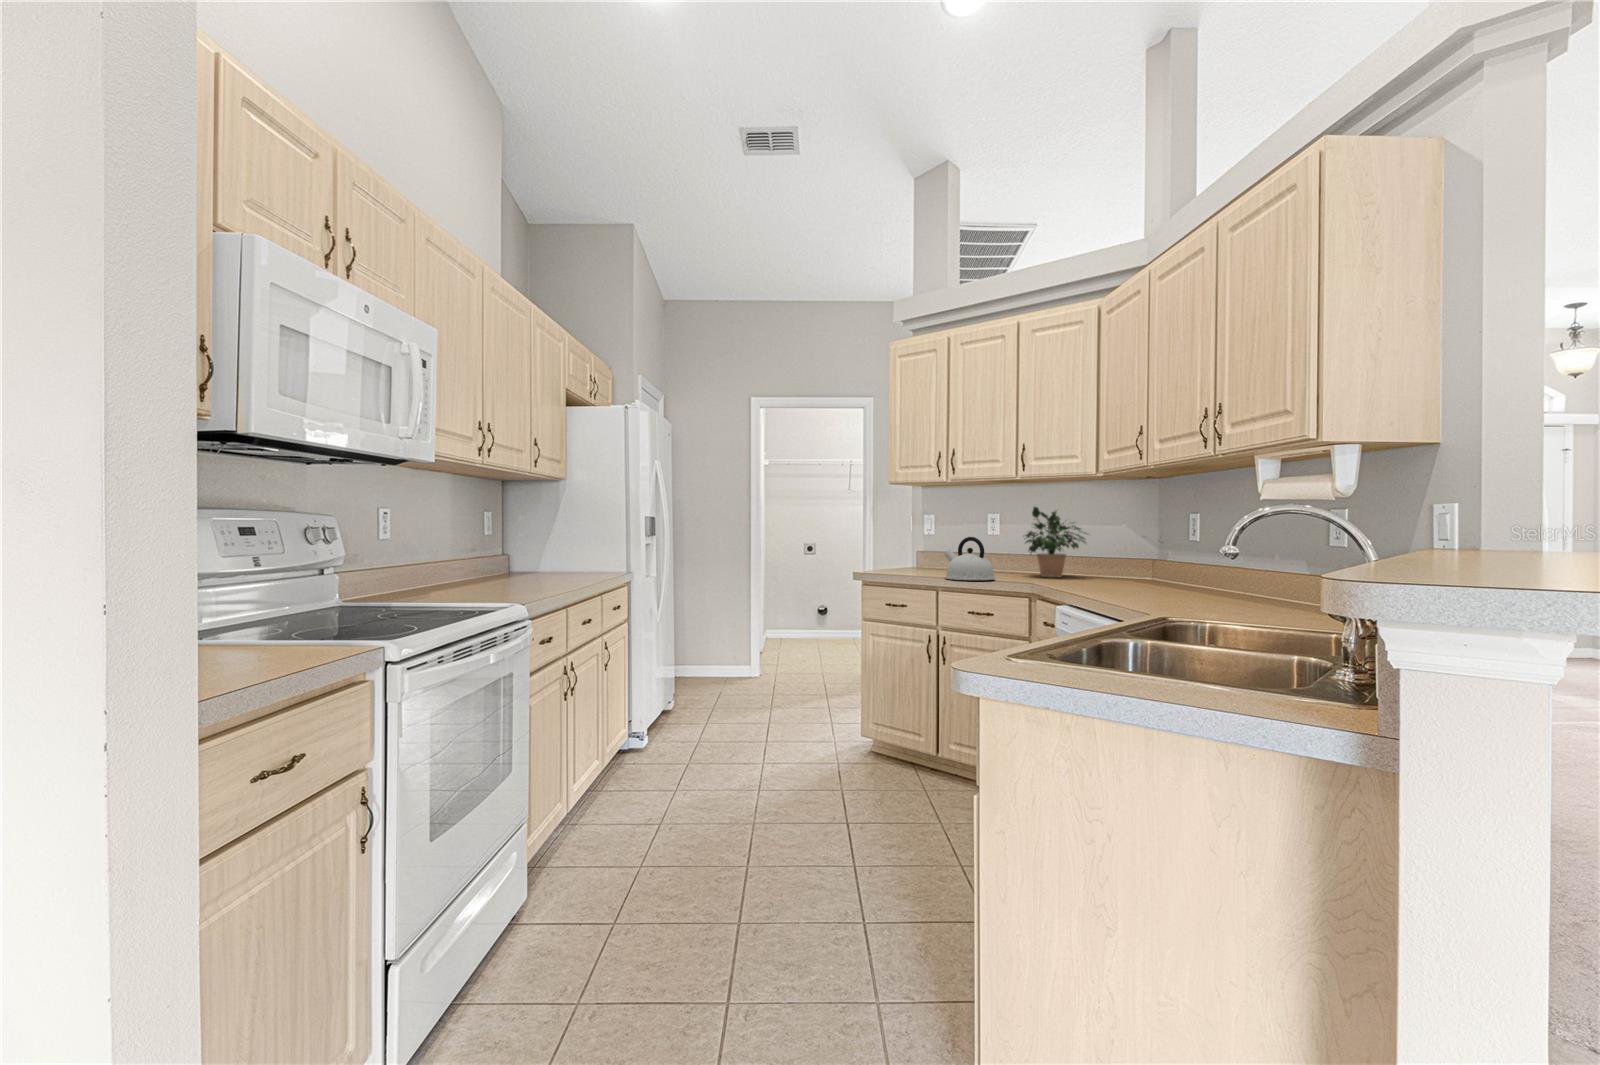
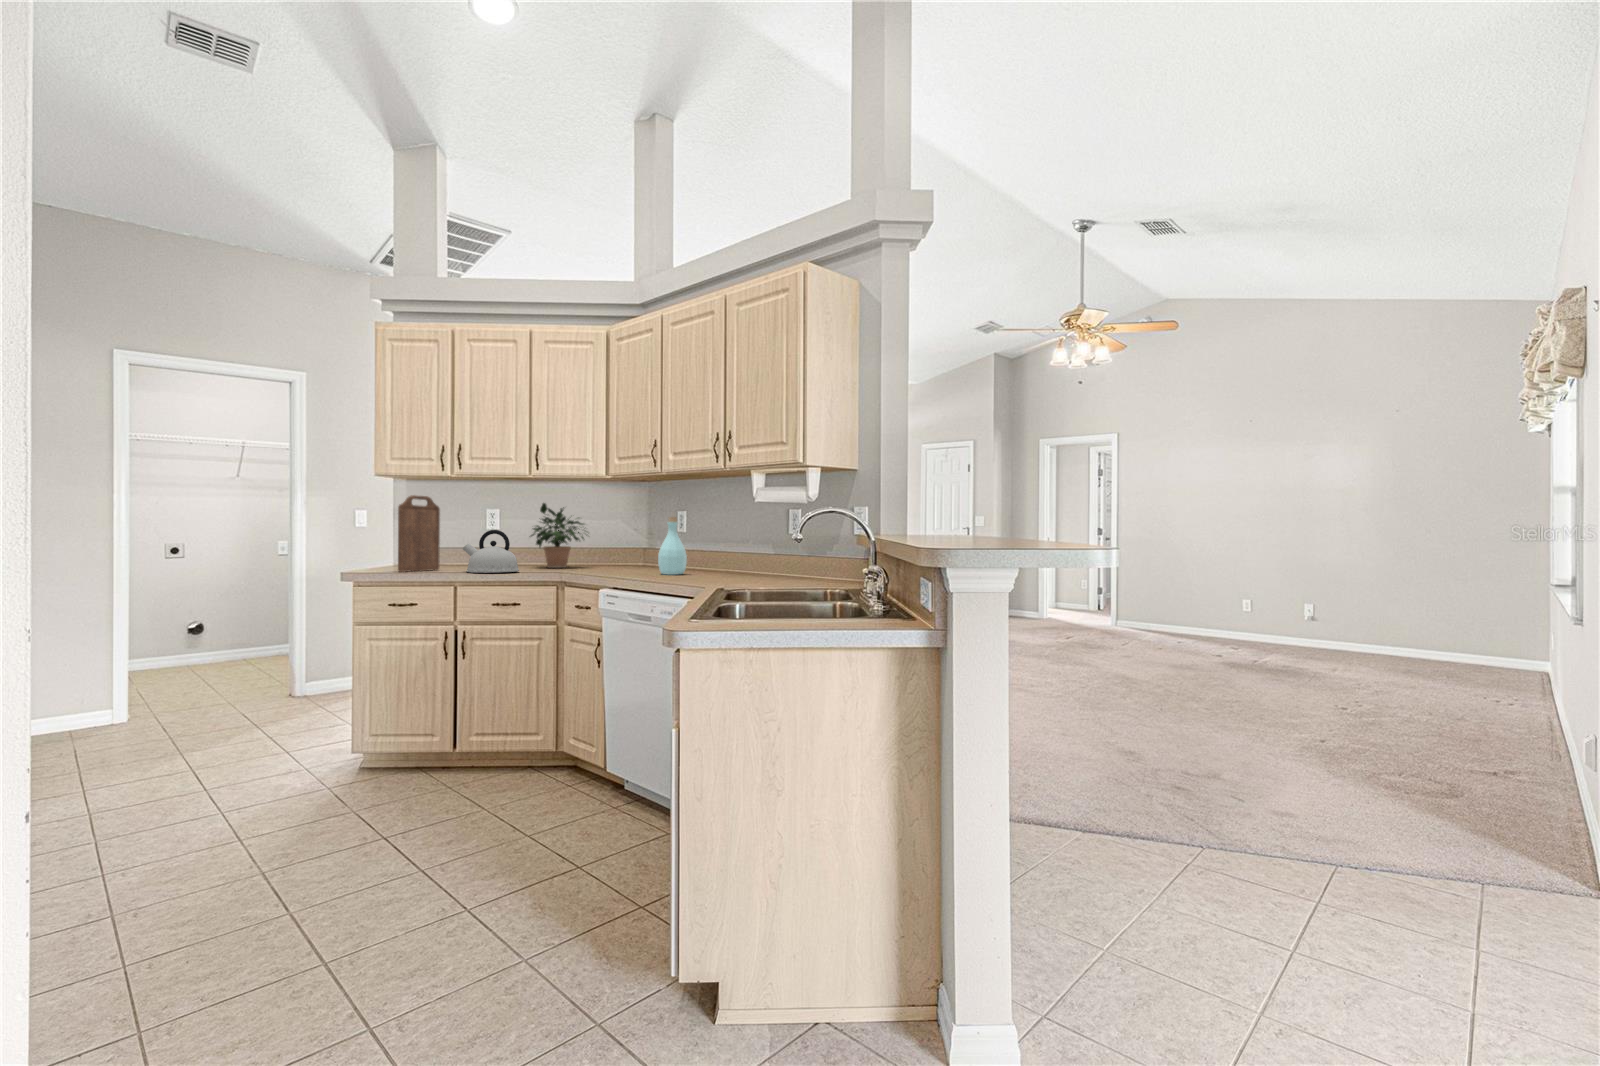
cutting board: none [893,505,931,575] -> present [398,495,440,572]
bottle: none [1146,520,1185,594] -> present [658,517,687,575]

